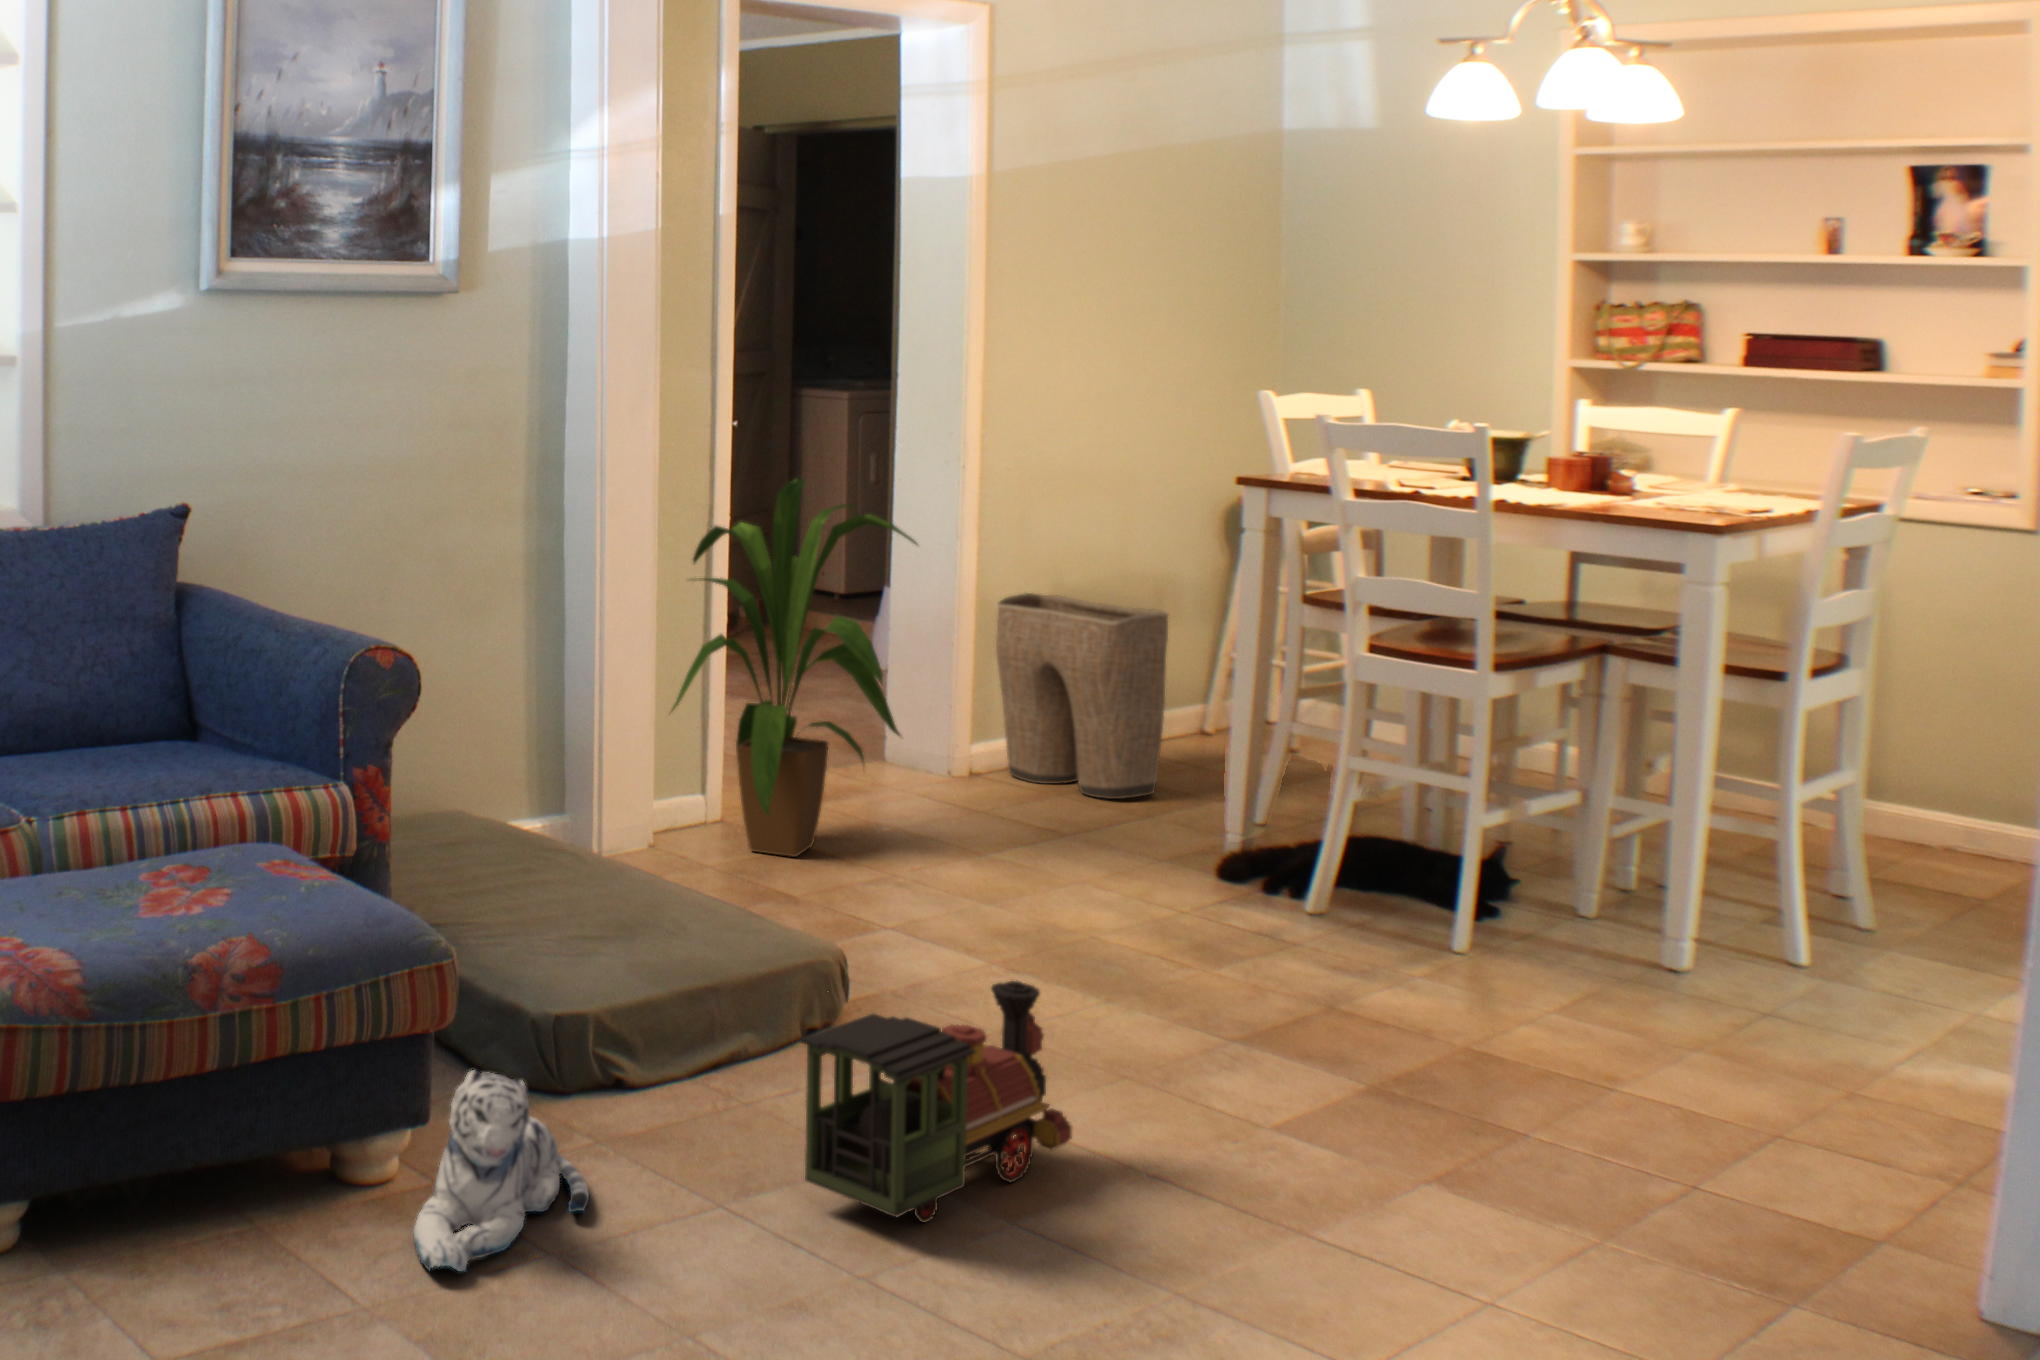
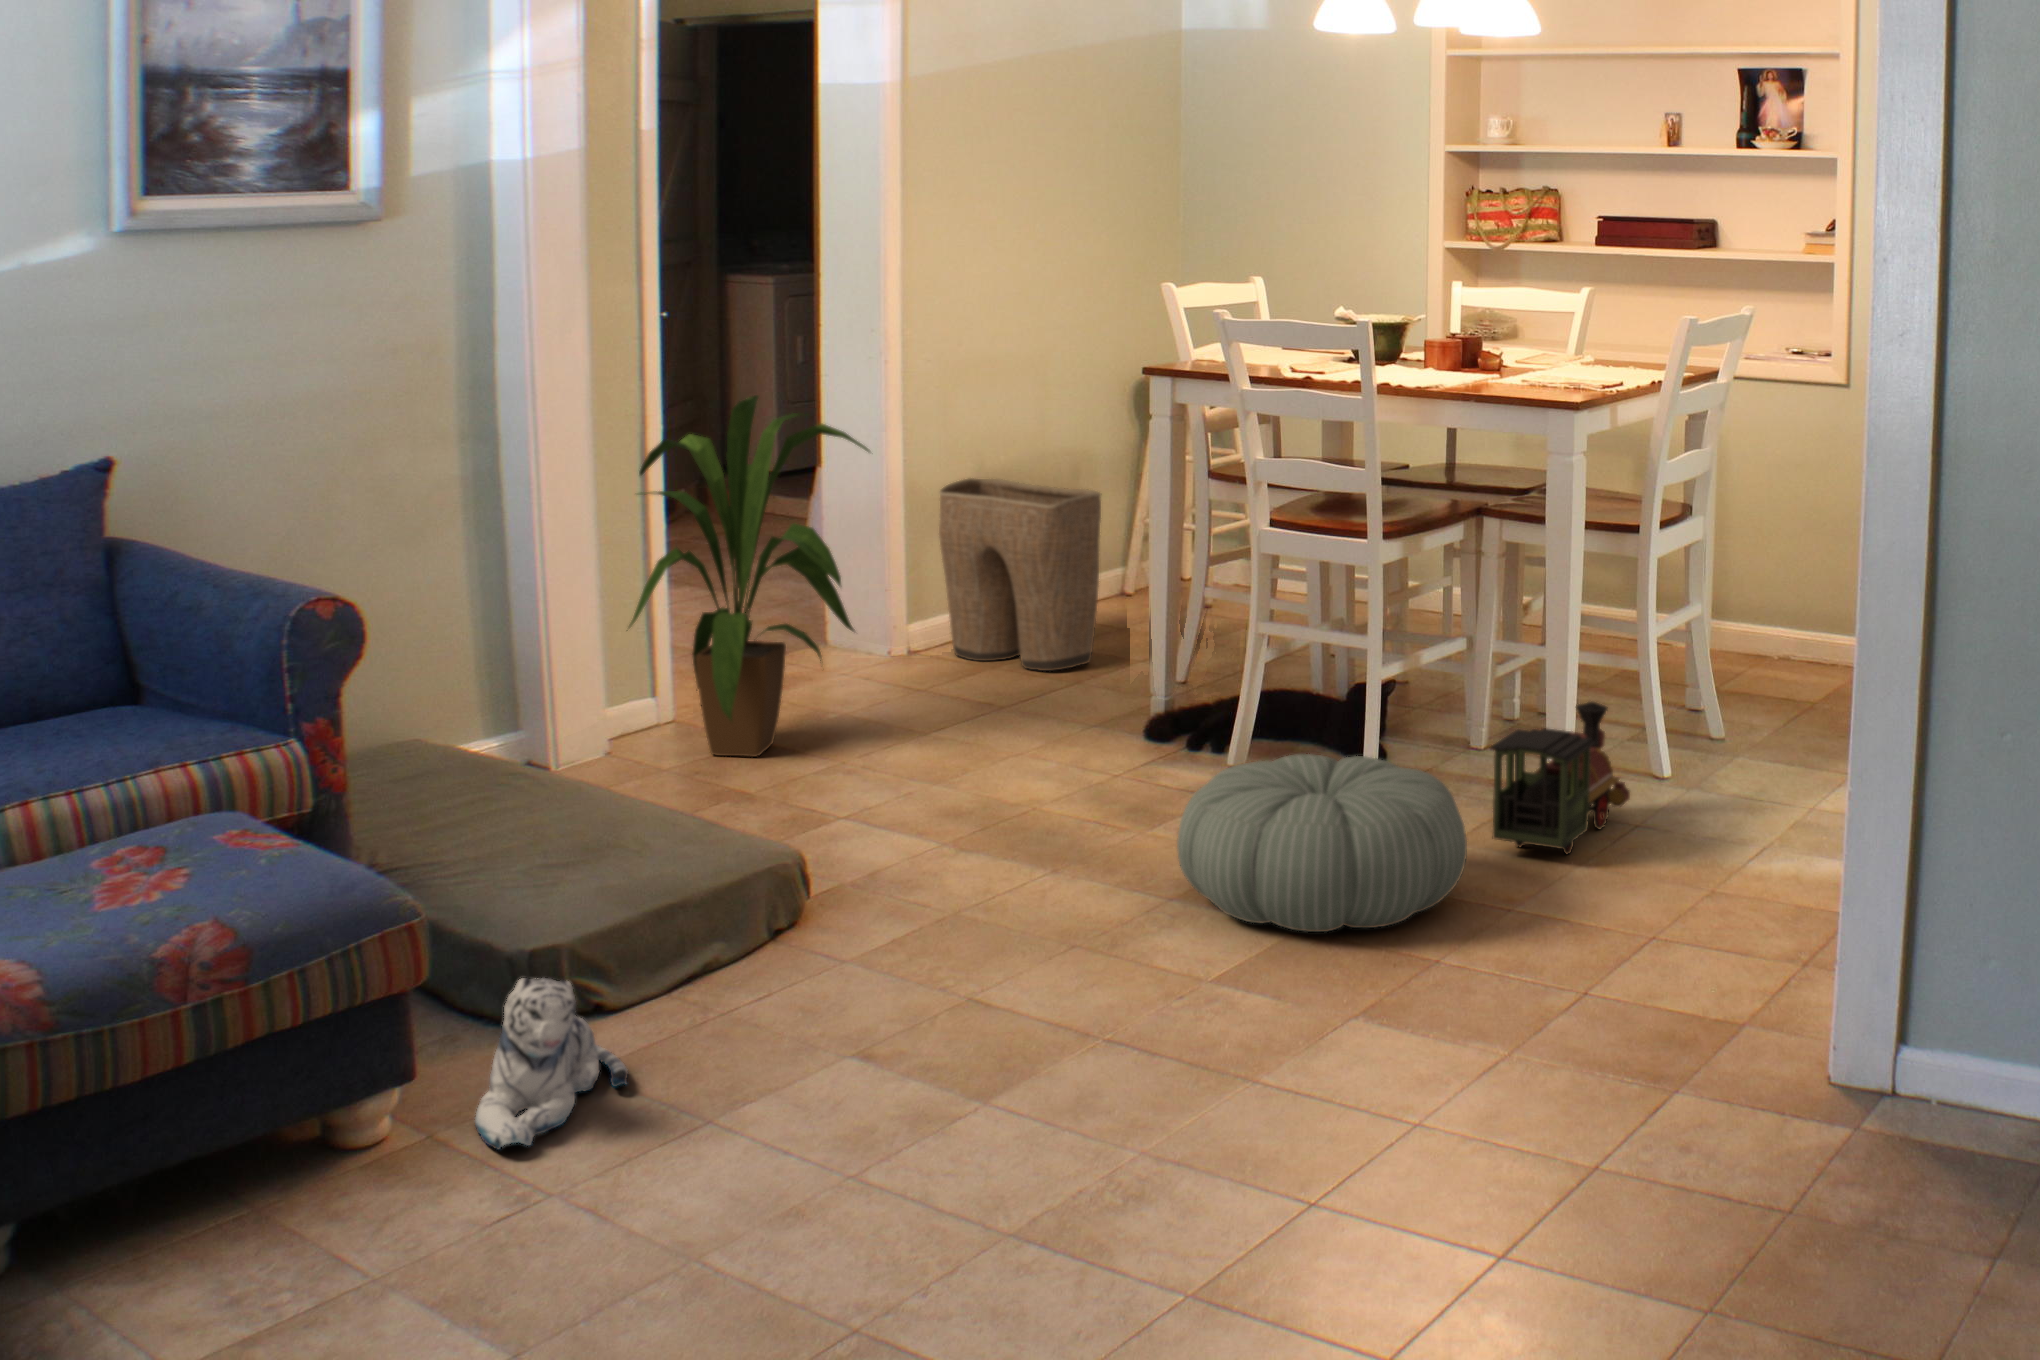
pouf: none [1251,913,1638,1144] -> present [1177,754,1467,932]
toy train: present [800,981,1072,1223] -> present [1489,702,1630,854]

